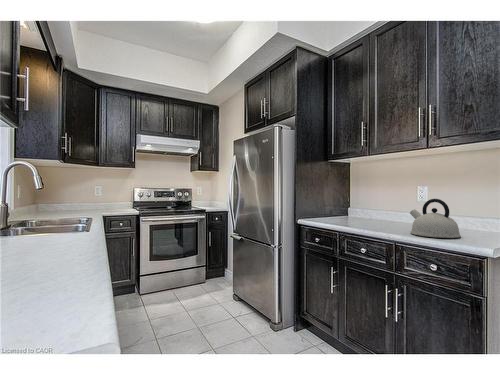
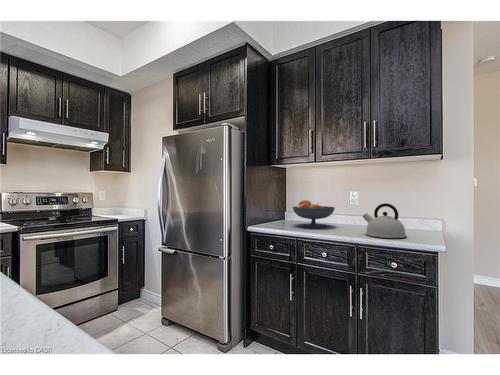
fruit bowl: none [344,195,391,224] -> present [293,200,335,228]

